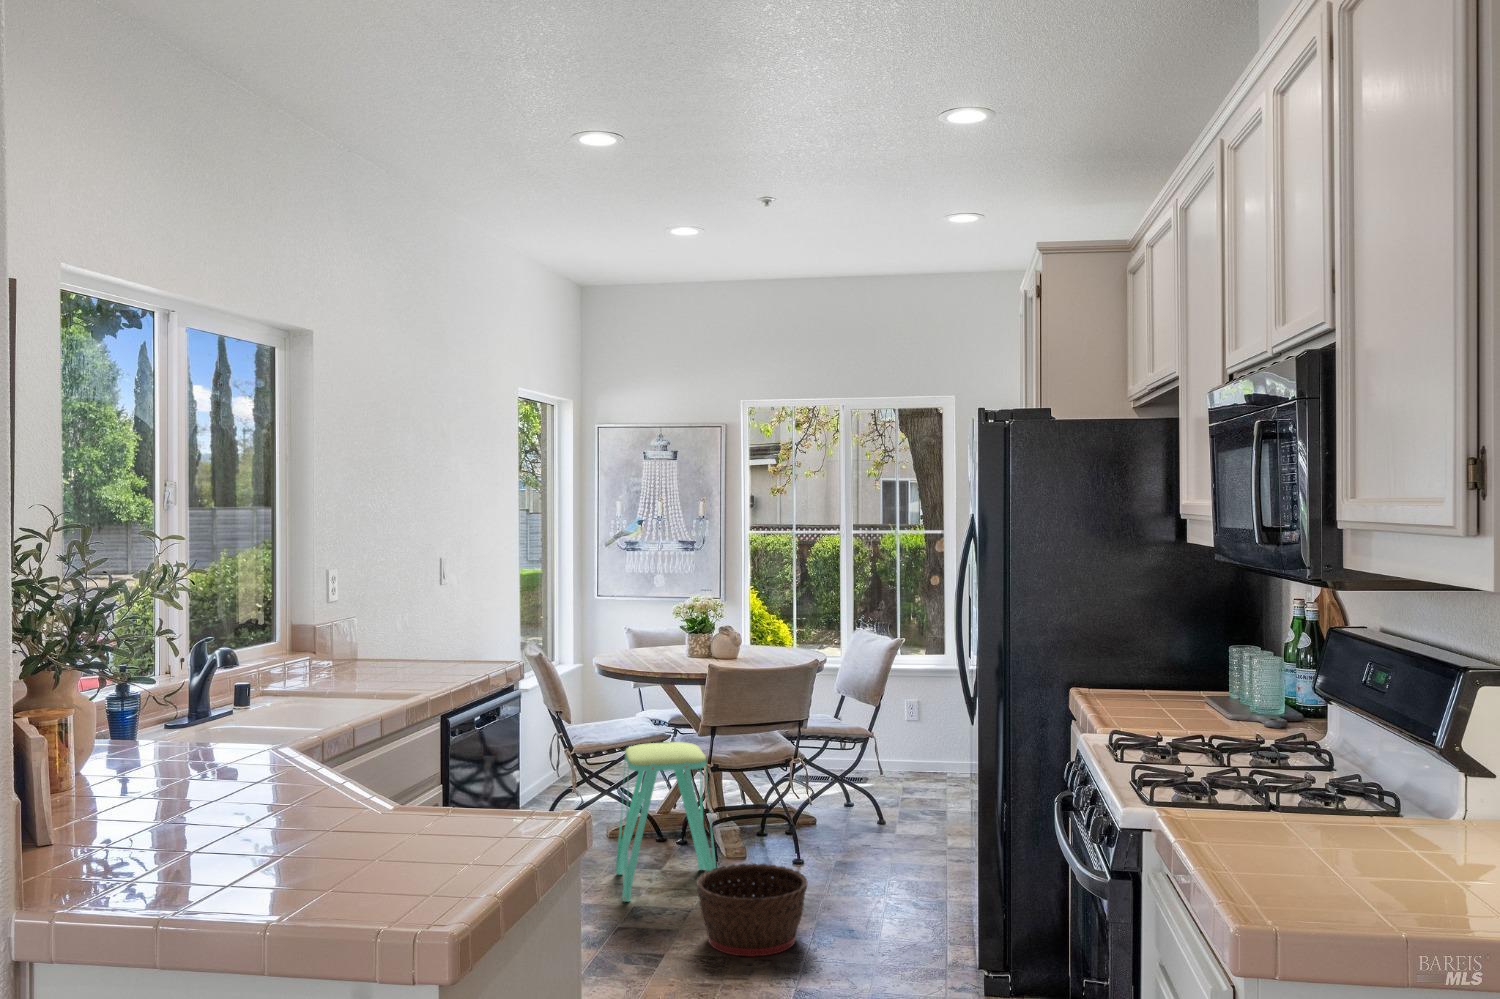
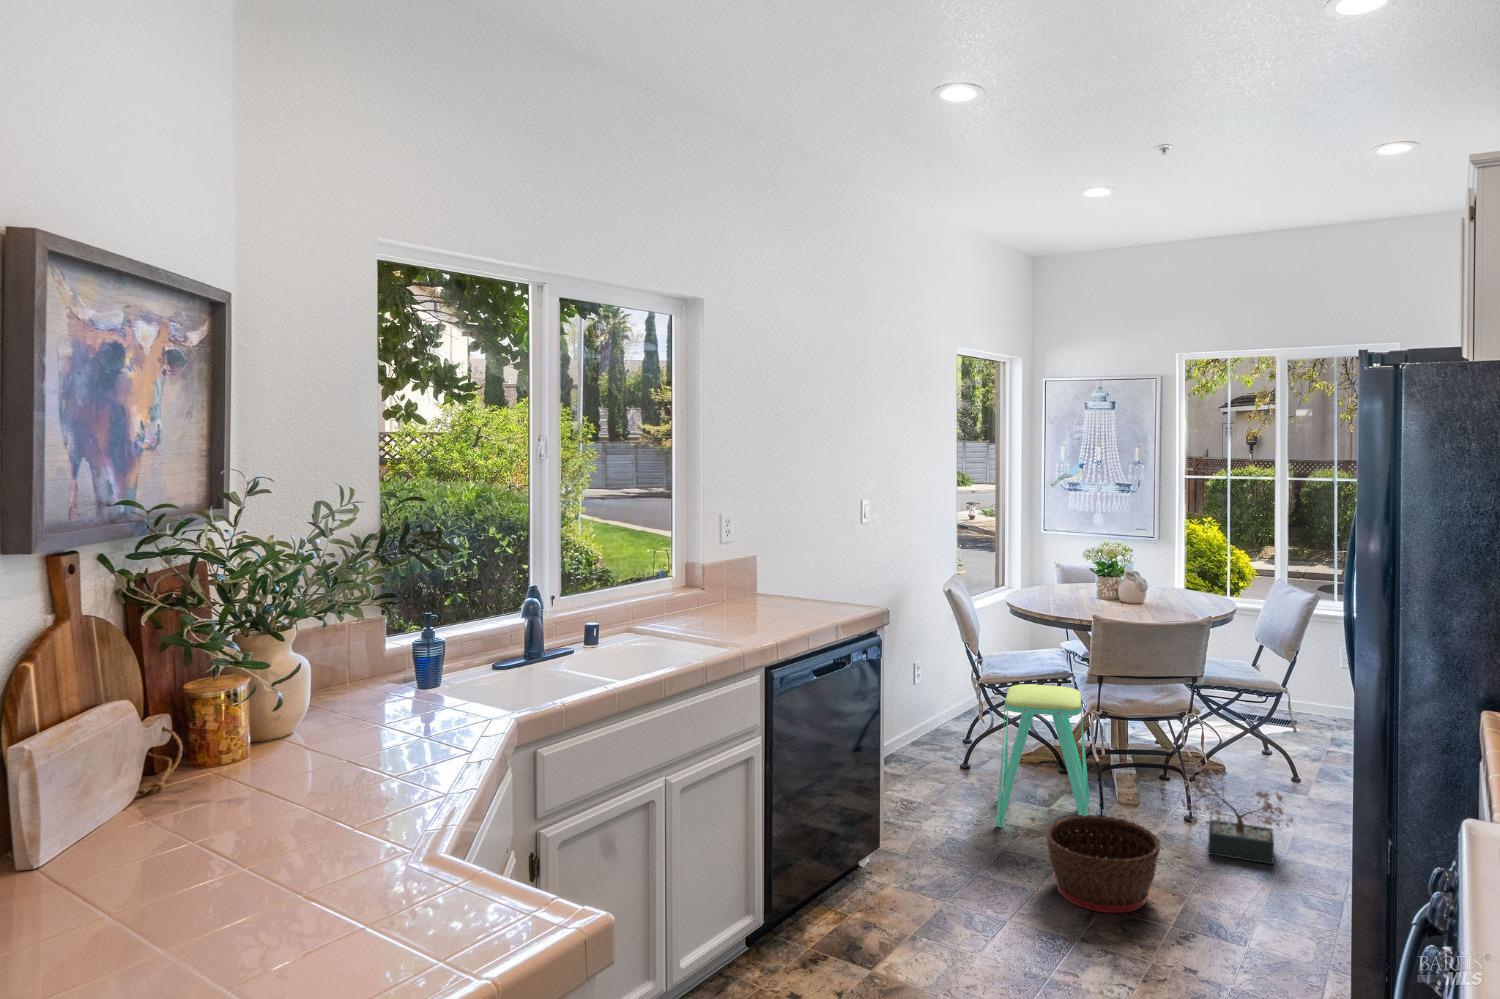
decorative plant: none [801,802,901,892] -> present [1181,762,1293,864]

